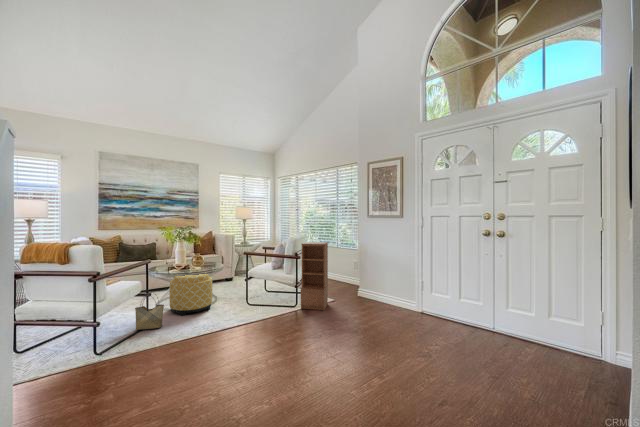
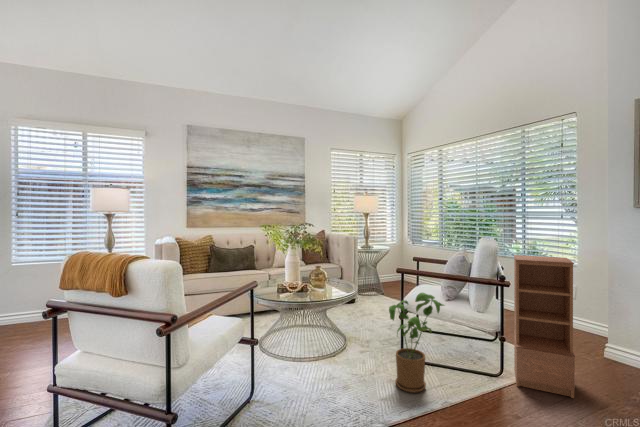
house plant: none [234,262,264,316] -> present [389,293,444,393]
ottoman: present [169,274,212,315] -> none [281,298,346,375]
woven basket: present [135,293,164,330] -> none [233,339,278,405]

